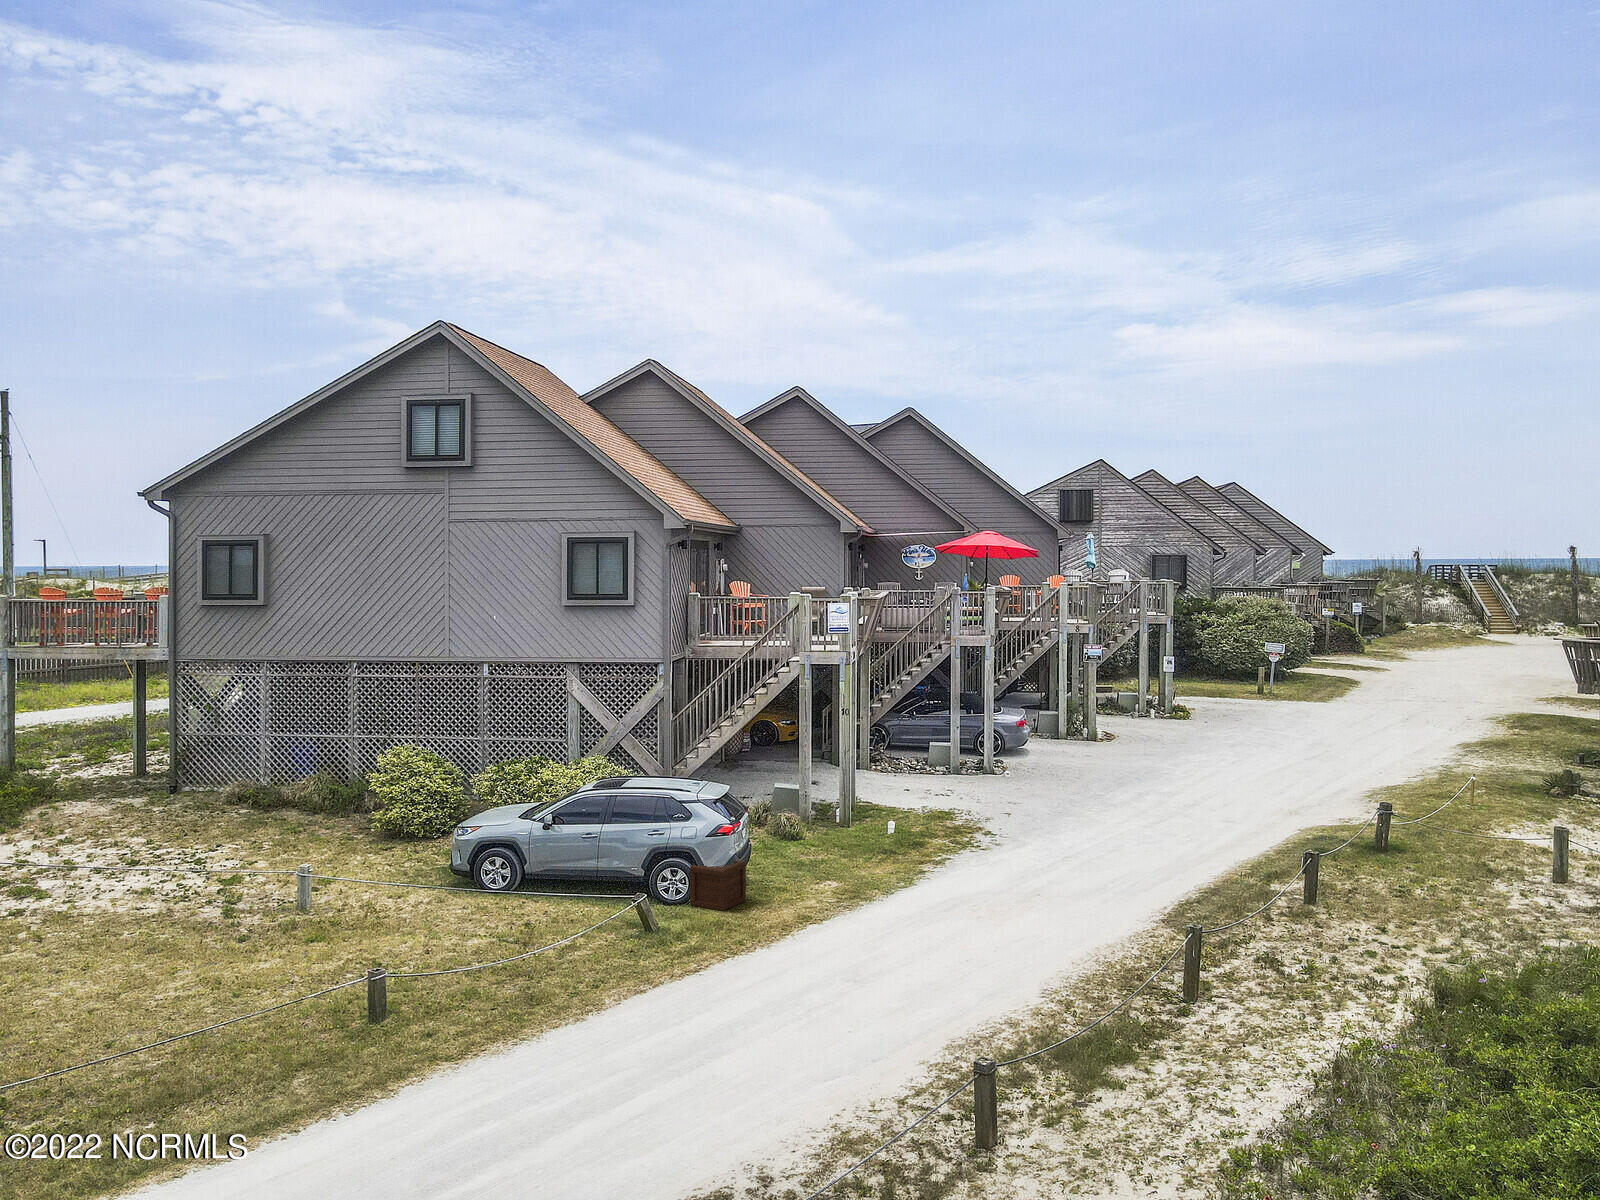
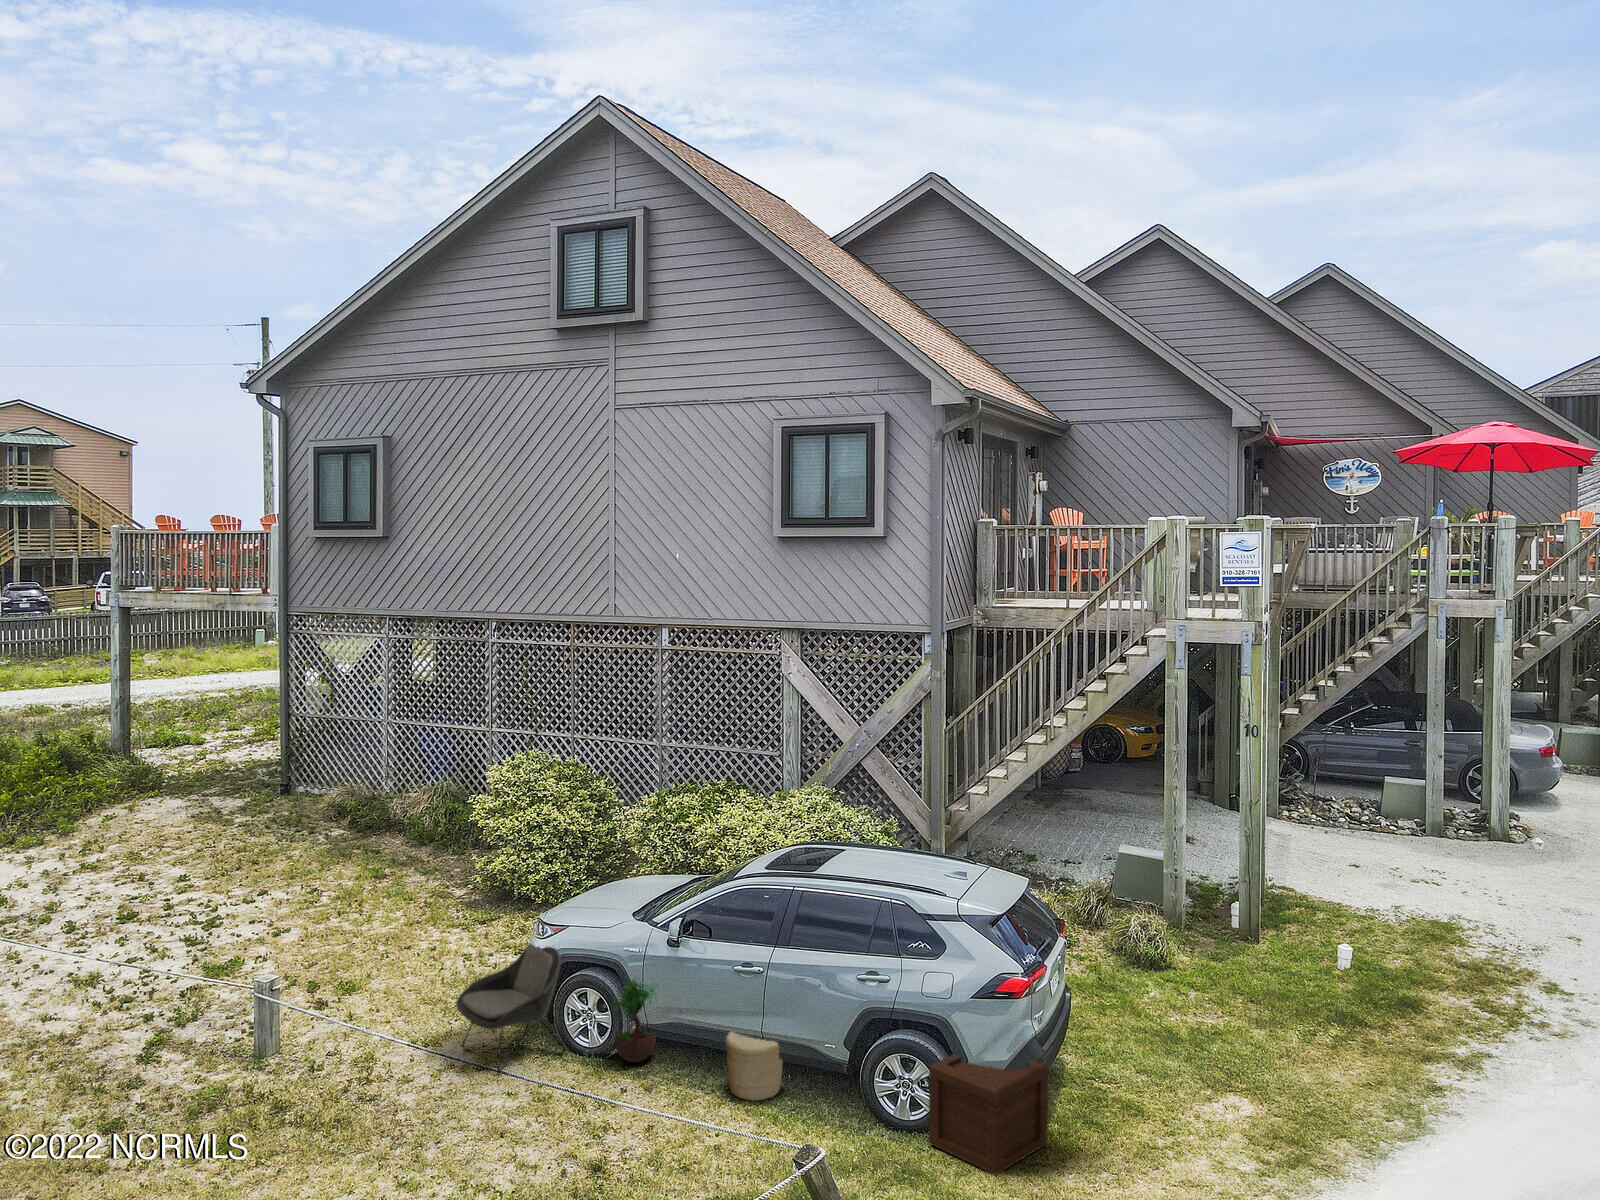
lounge chair: none [423,835,487,903] -> present [456,944,565,1075]
potted tree: none [514,843,543,892] -> present [609,978,659,1062]
woven basket: none [582,865,612,900] -> present [725,1032,782,1101]

